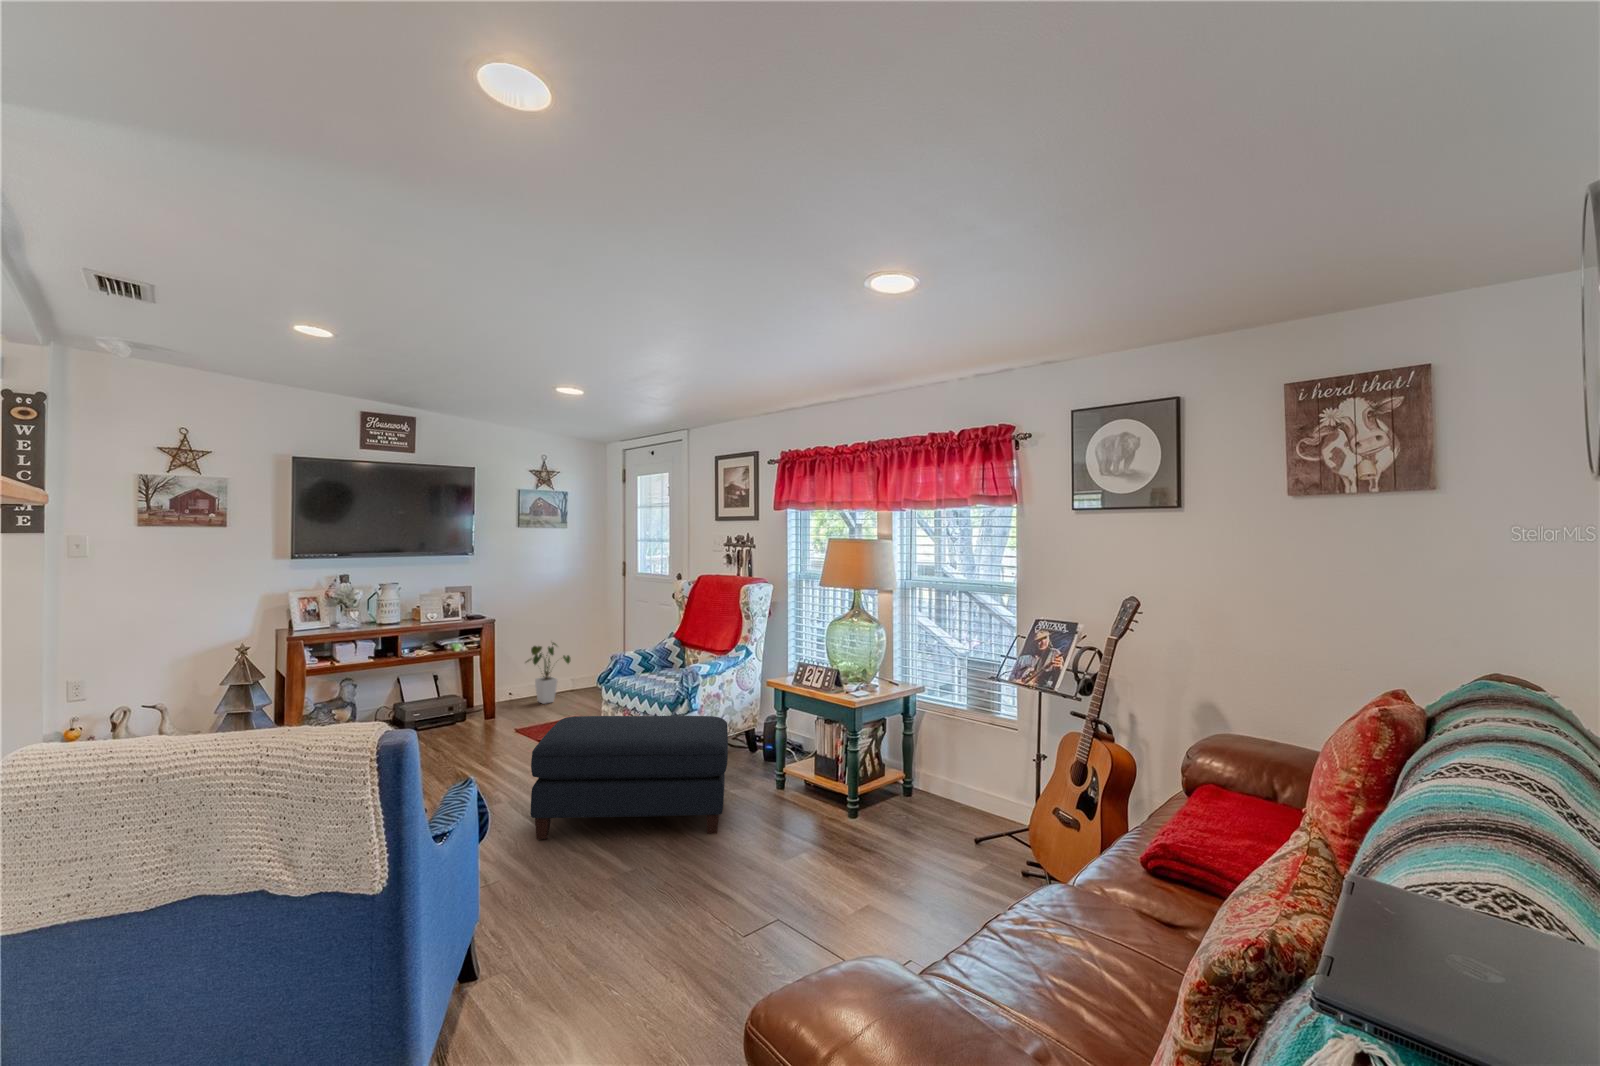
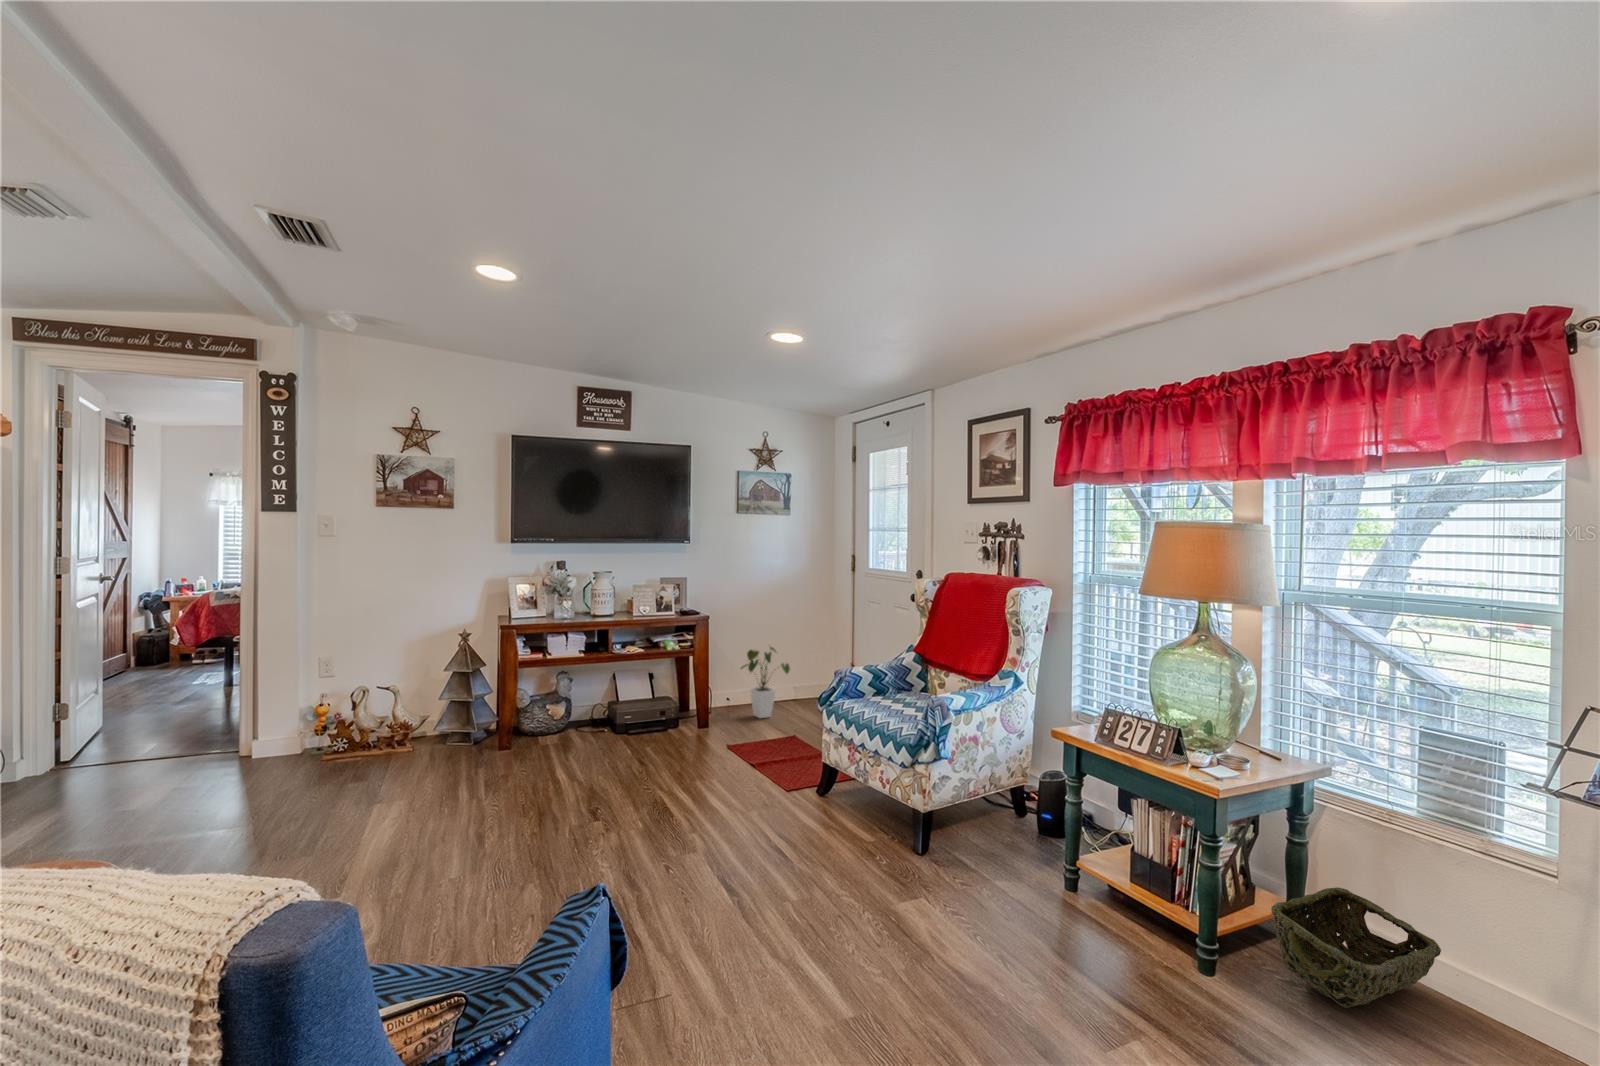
ottoman: present [531,716,728,839] -> none [727,752,997,957]
woven basket: none [890,759,975,824] -> present [1271,887,1441,1008]

